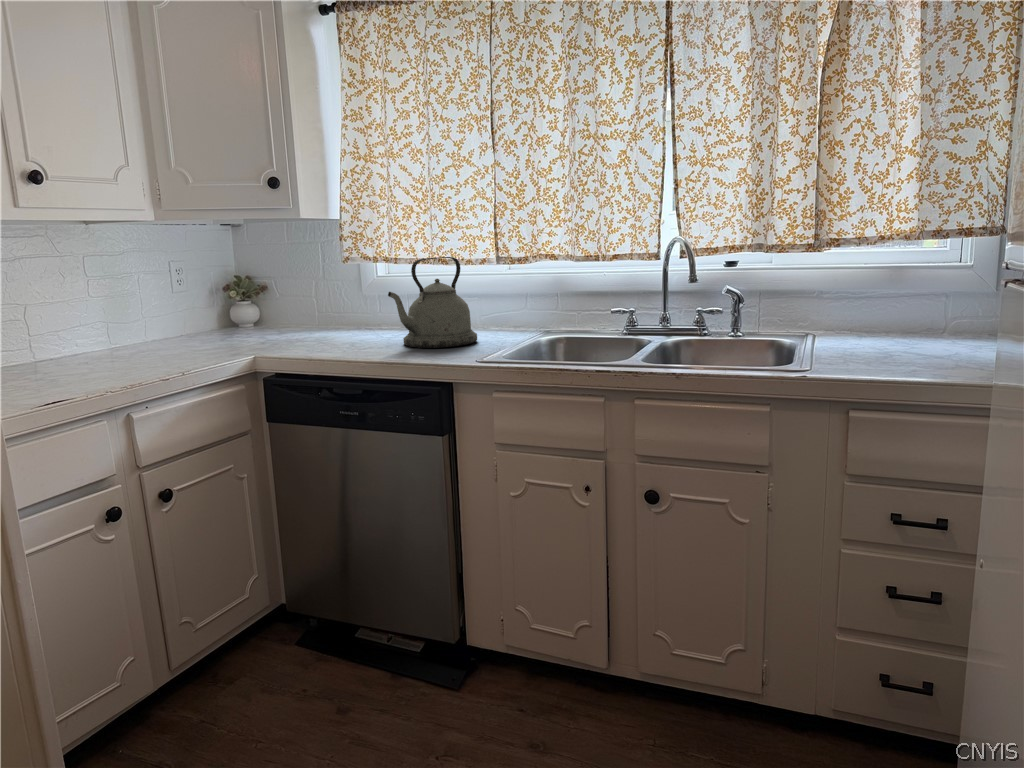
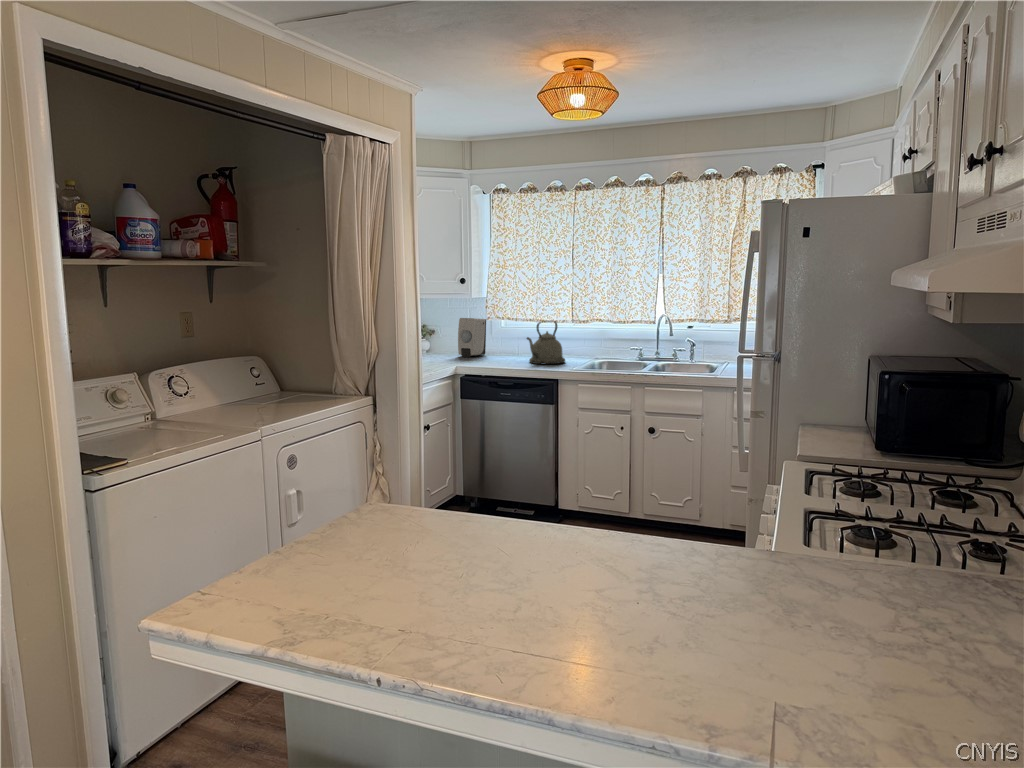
soap dispenser: none [276,258,336,335] -> present [458,318,486,357]

